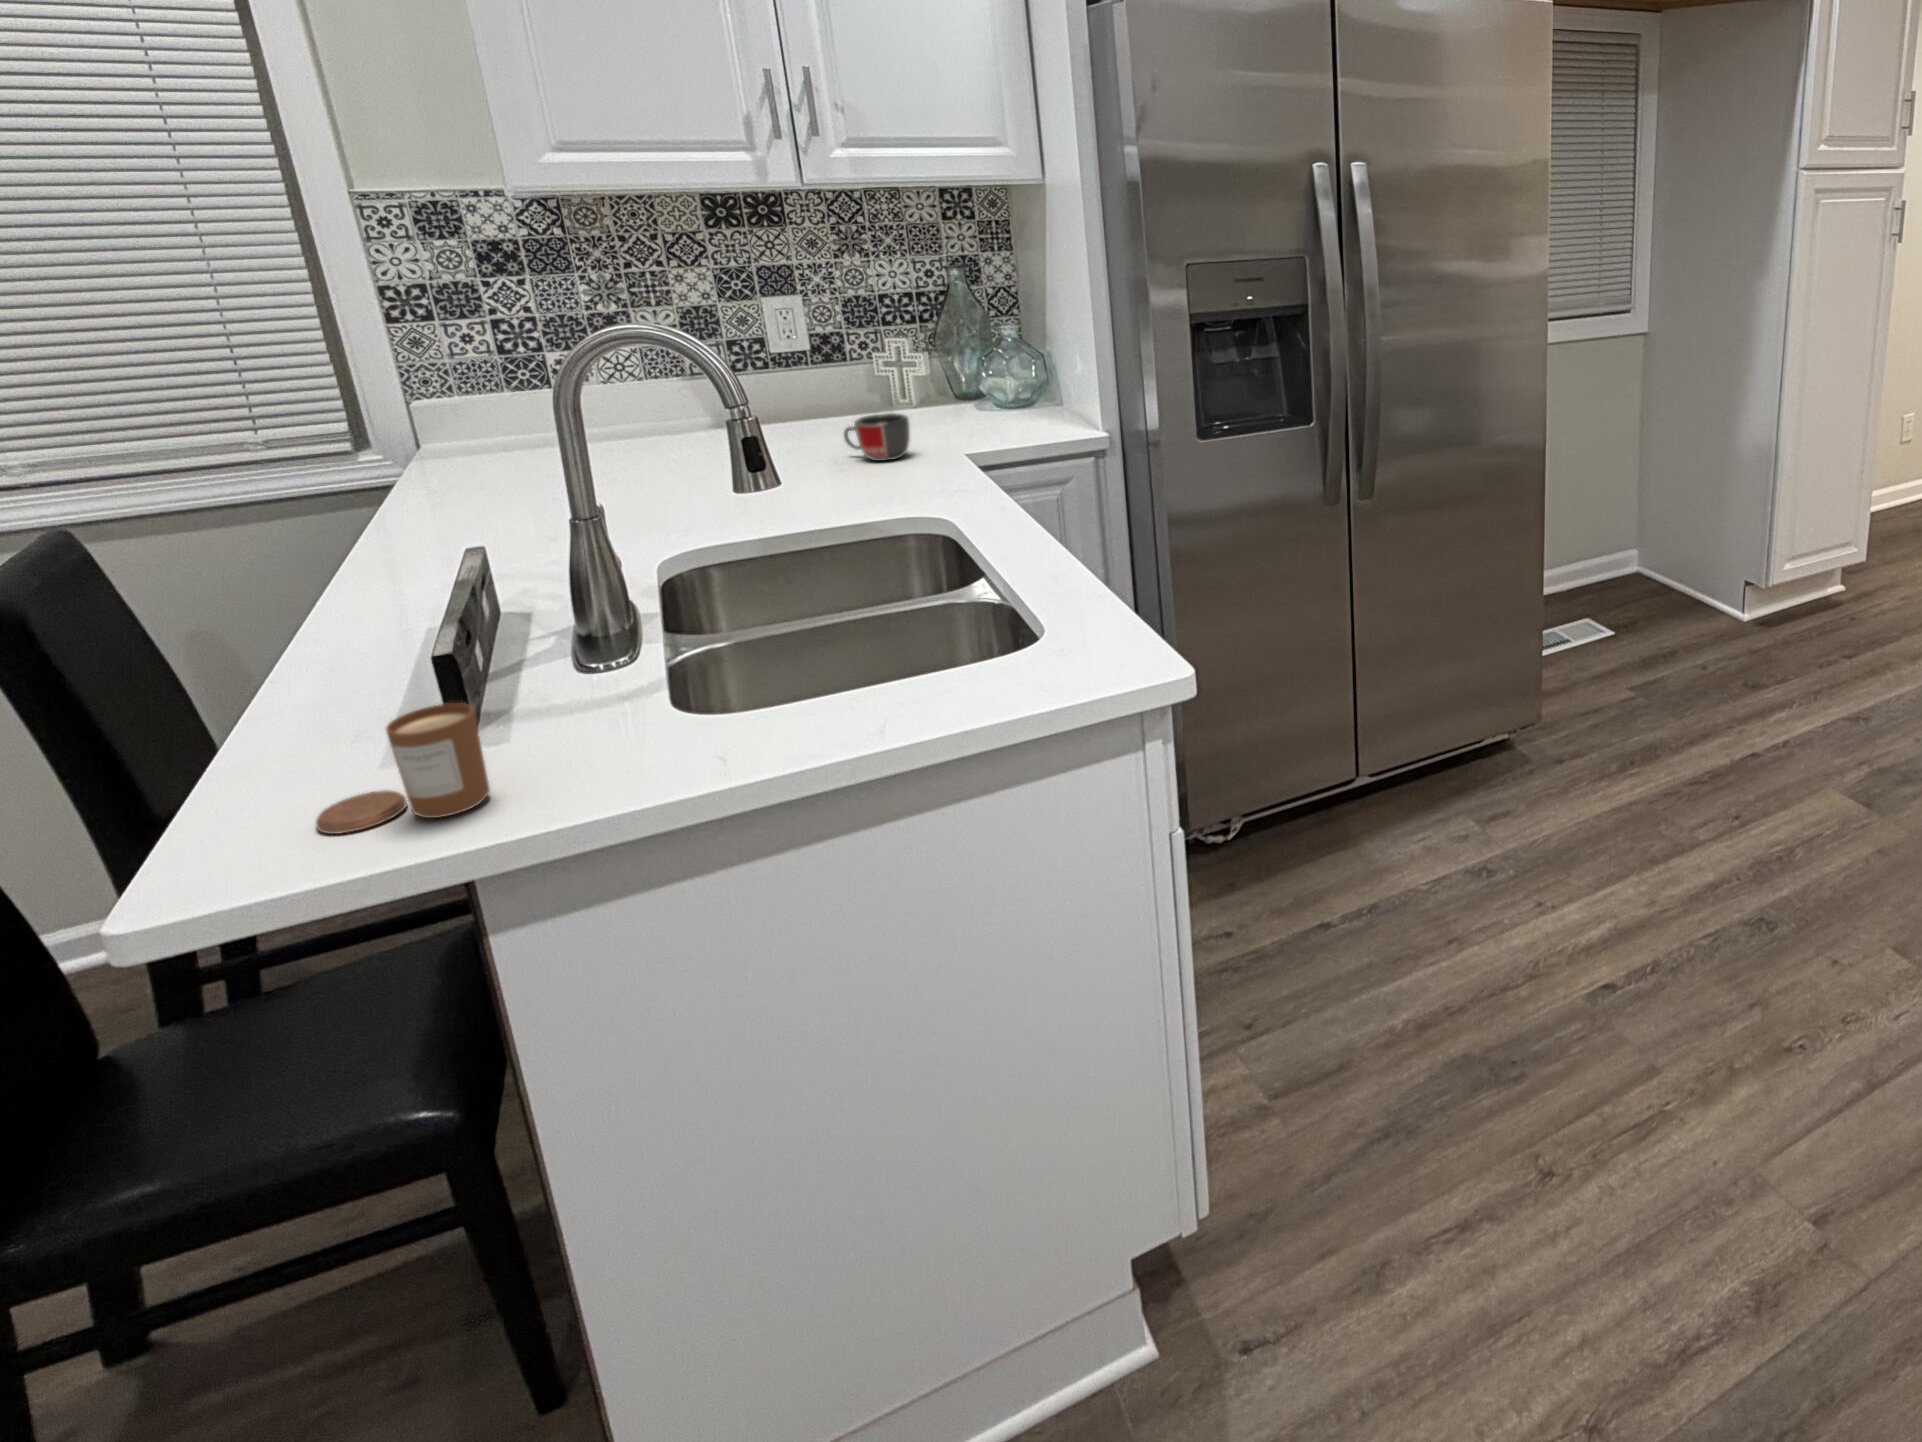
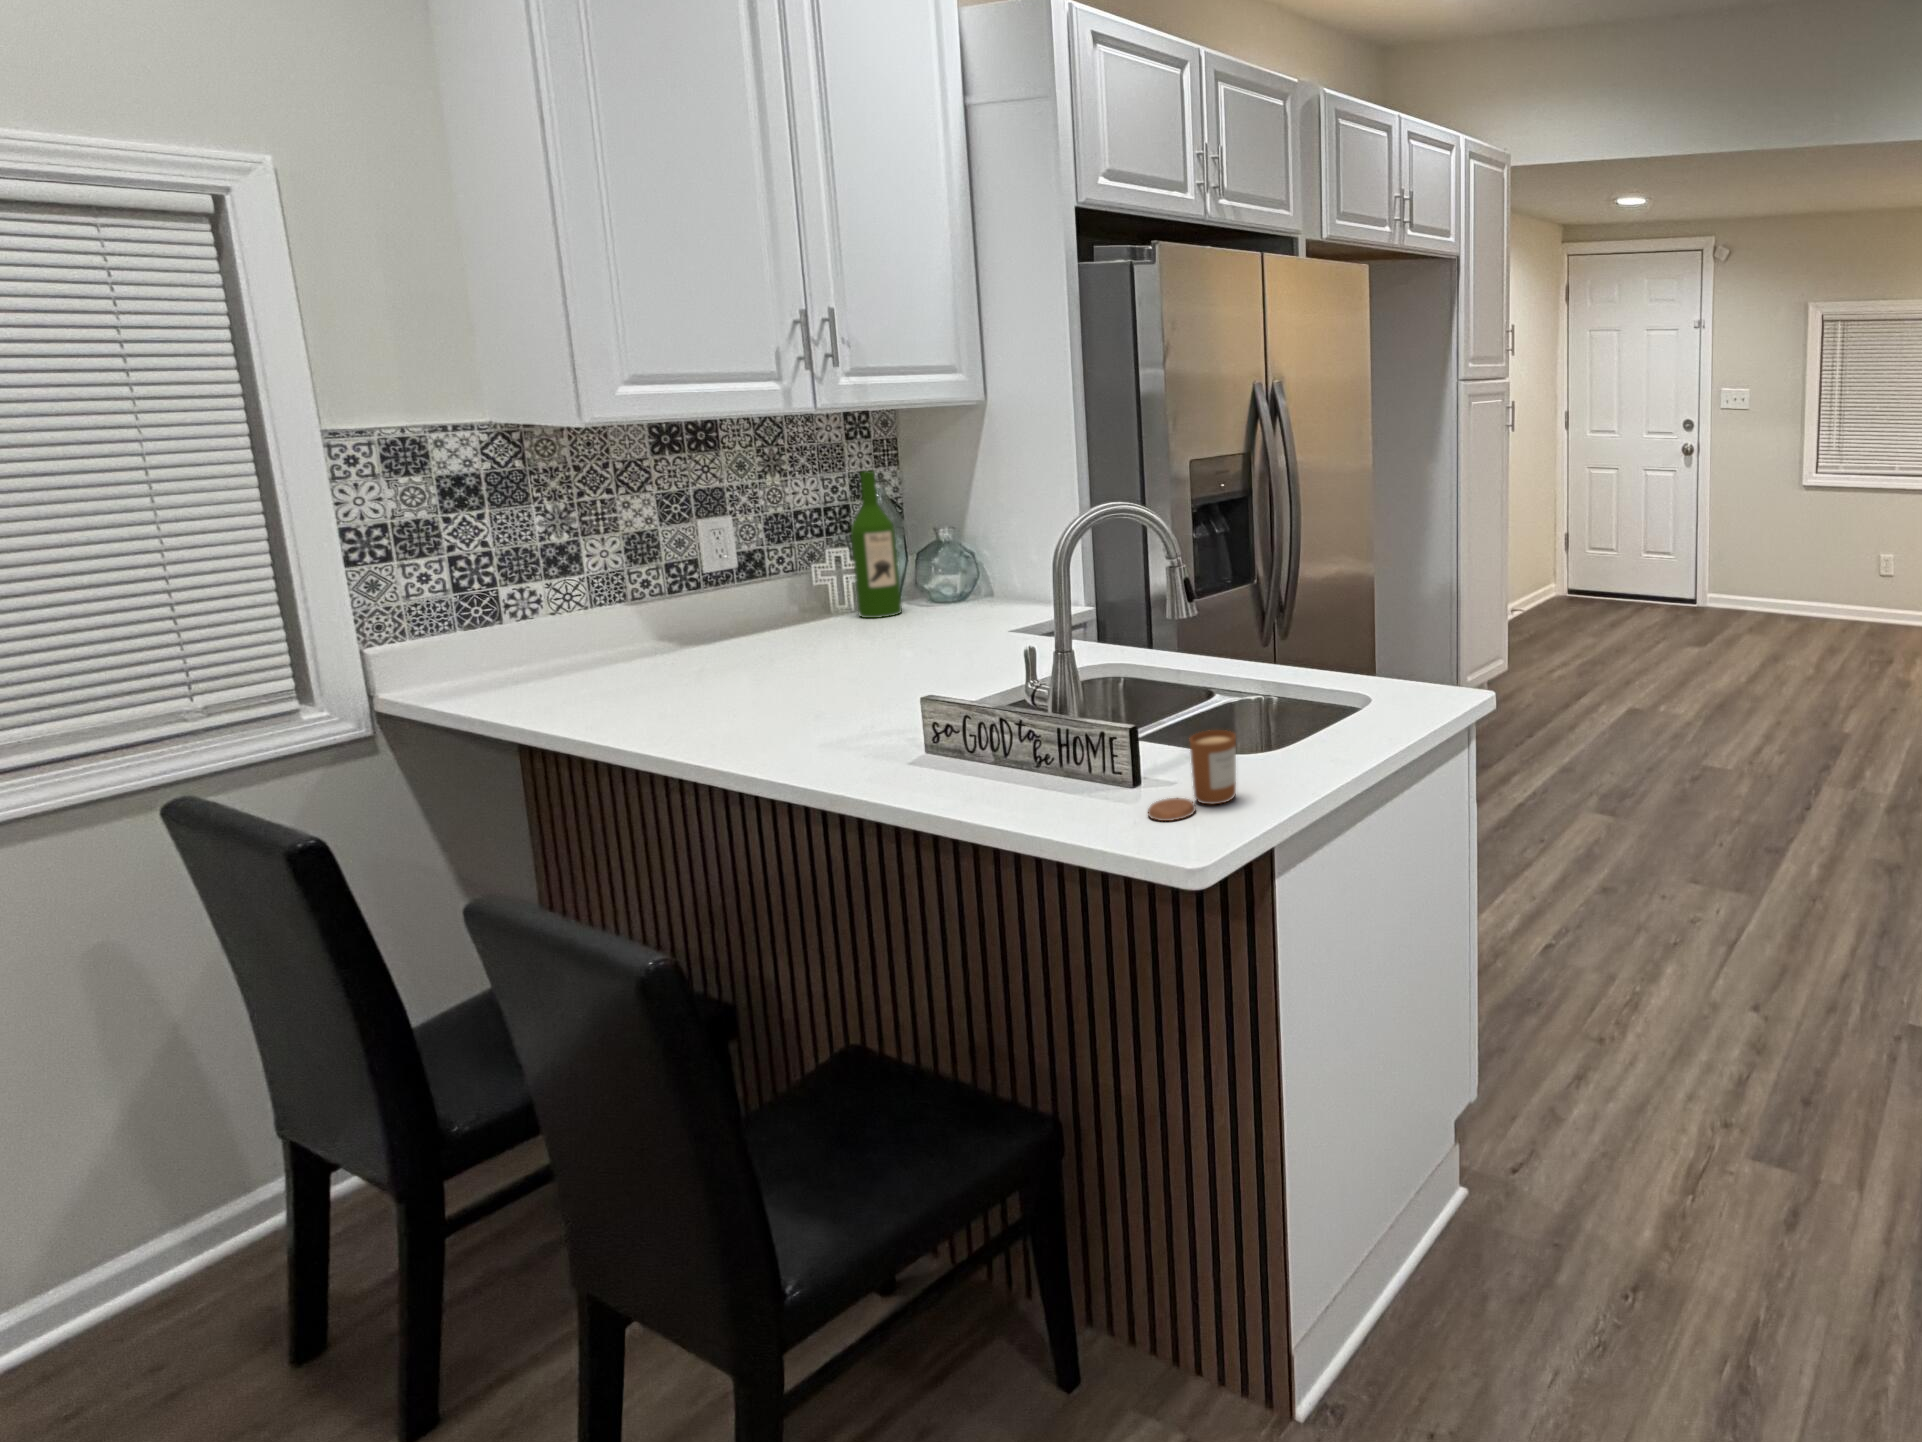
wine bottle: none [907,256,965,419] -> present [851,471,902,618]
mug: present [844,413,910,461] -> none [884,603,948,644]

